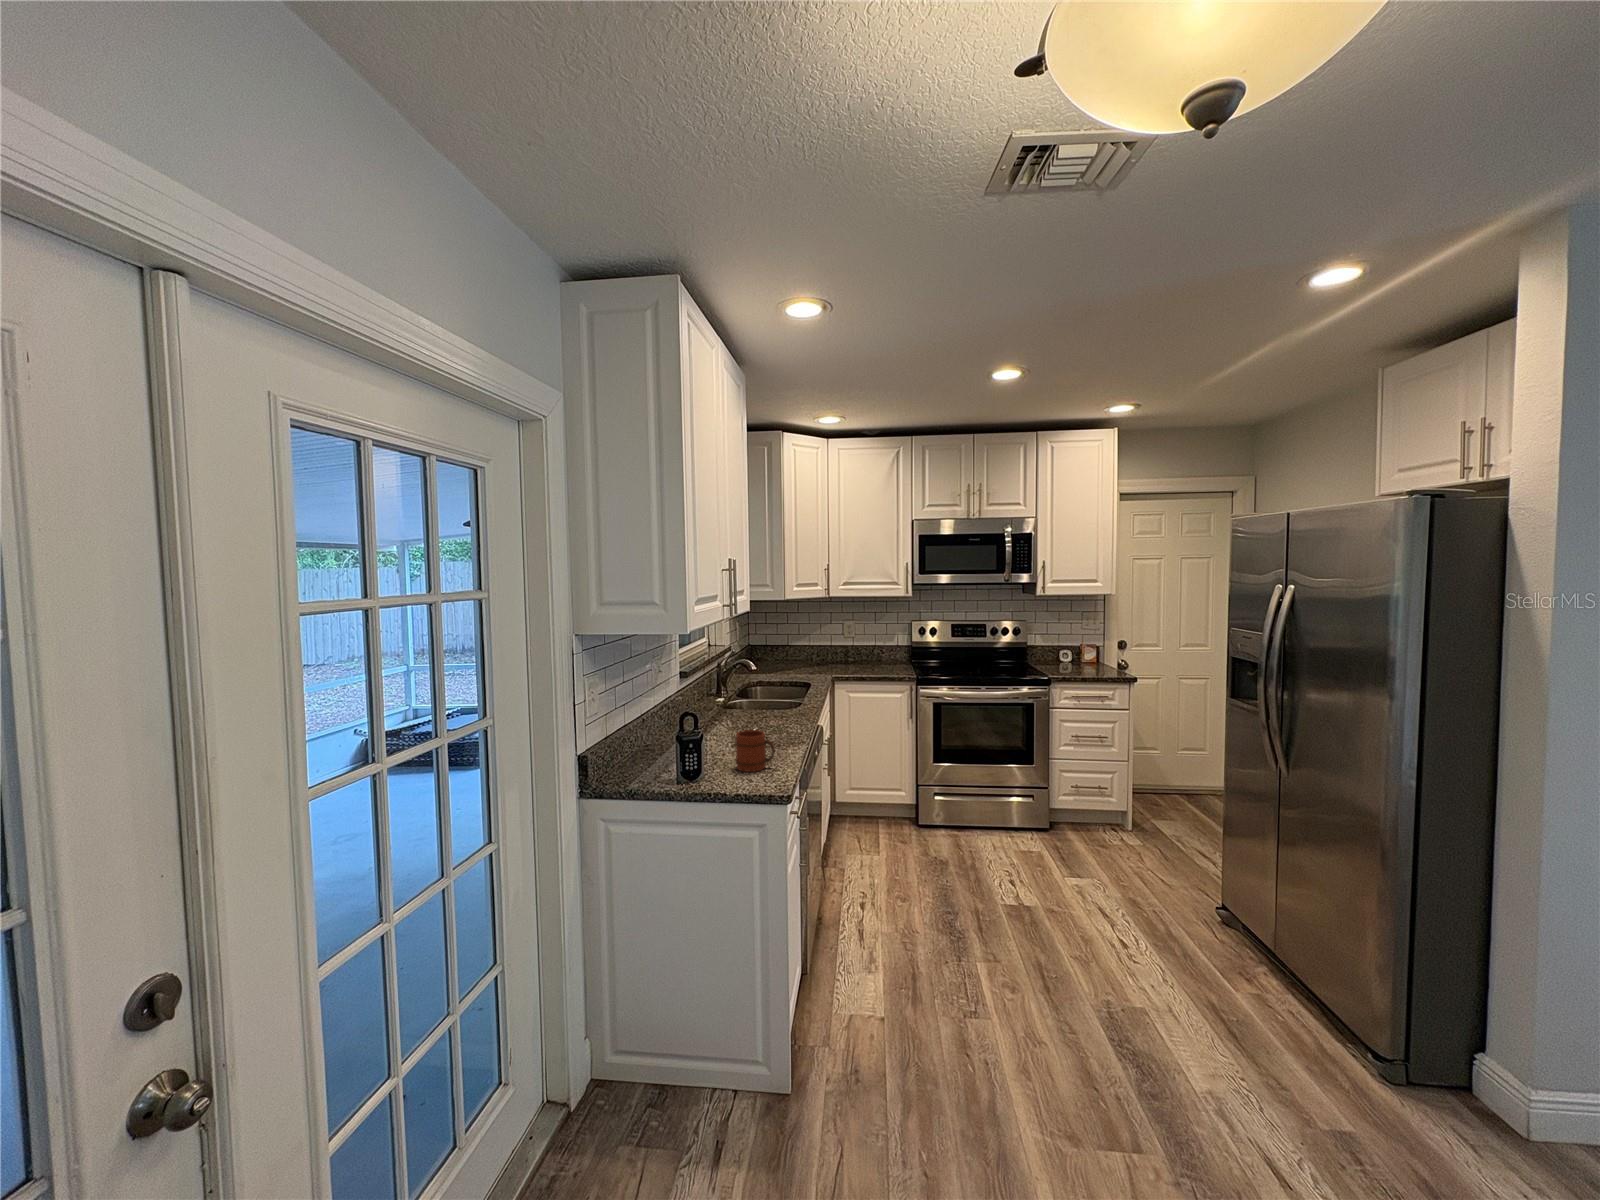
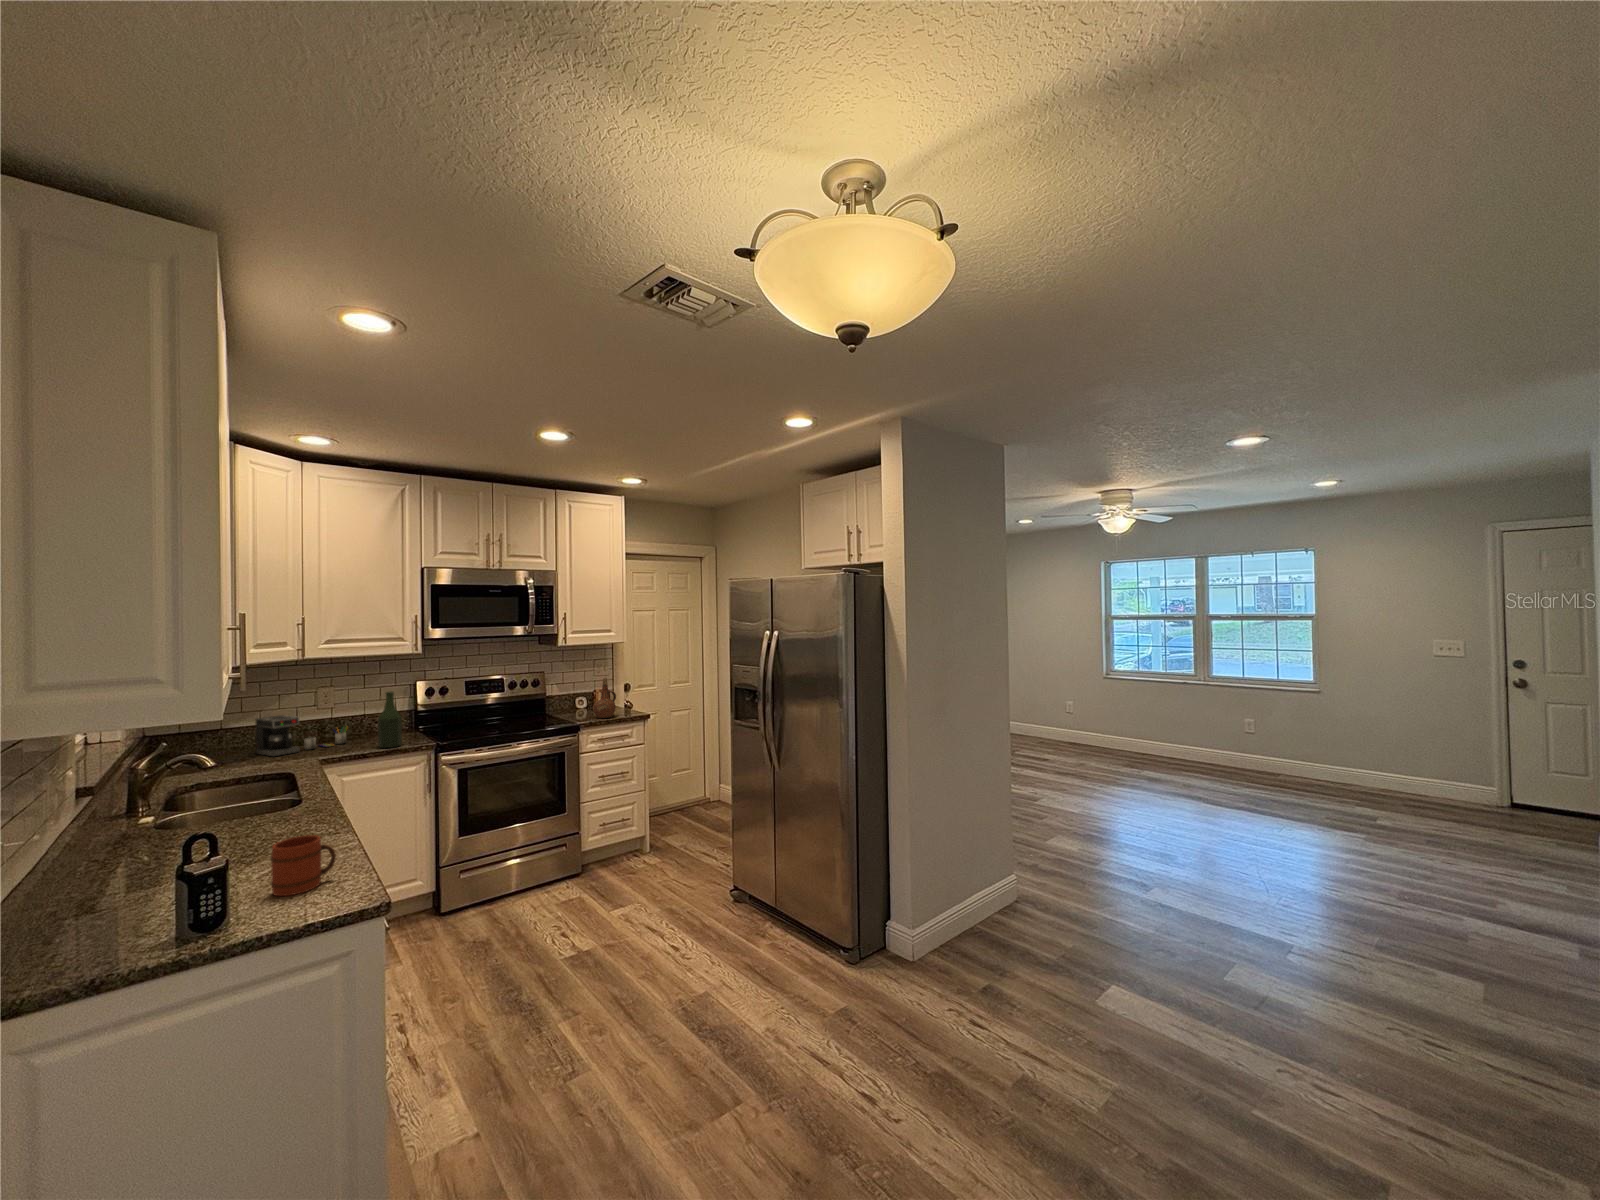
bottle: none [875,627,892,675] -> present [378,691,402,748]
ceramic pitcher: none [1073,632,1100,675] -> present [593,678,616,718]
coffee maker: none [800,638,859,670] -> present [255,715,348,756]

